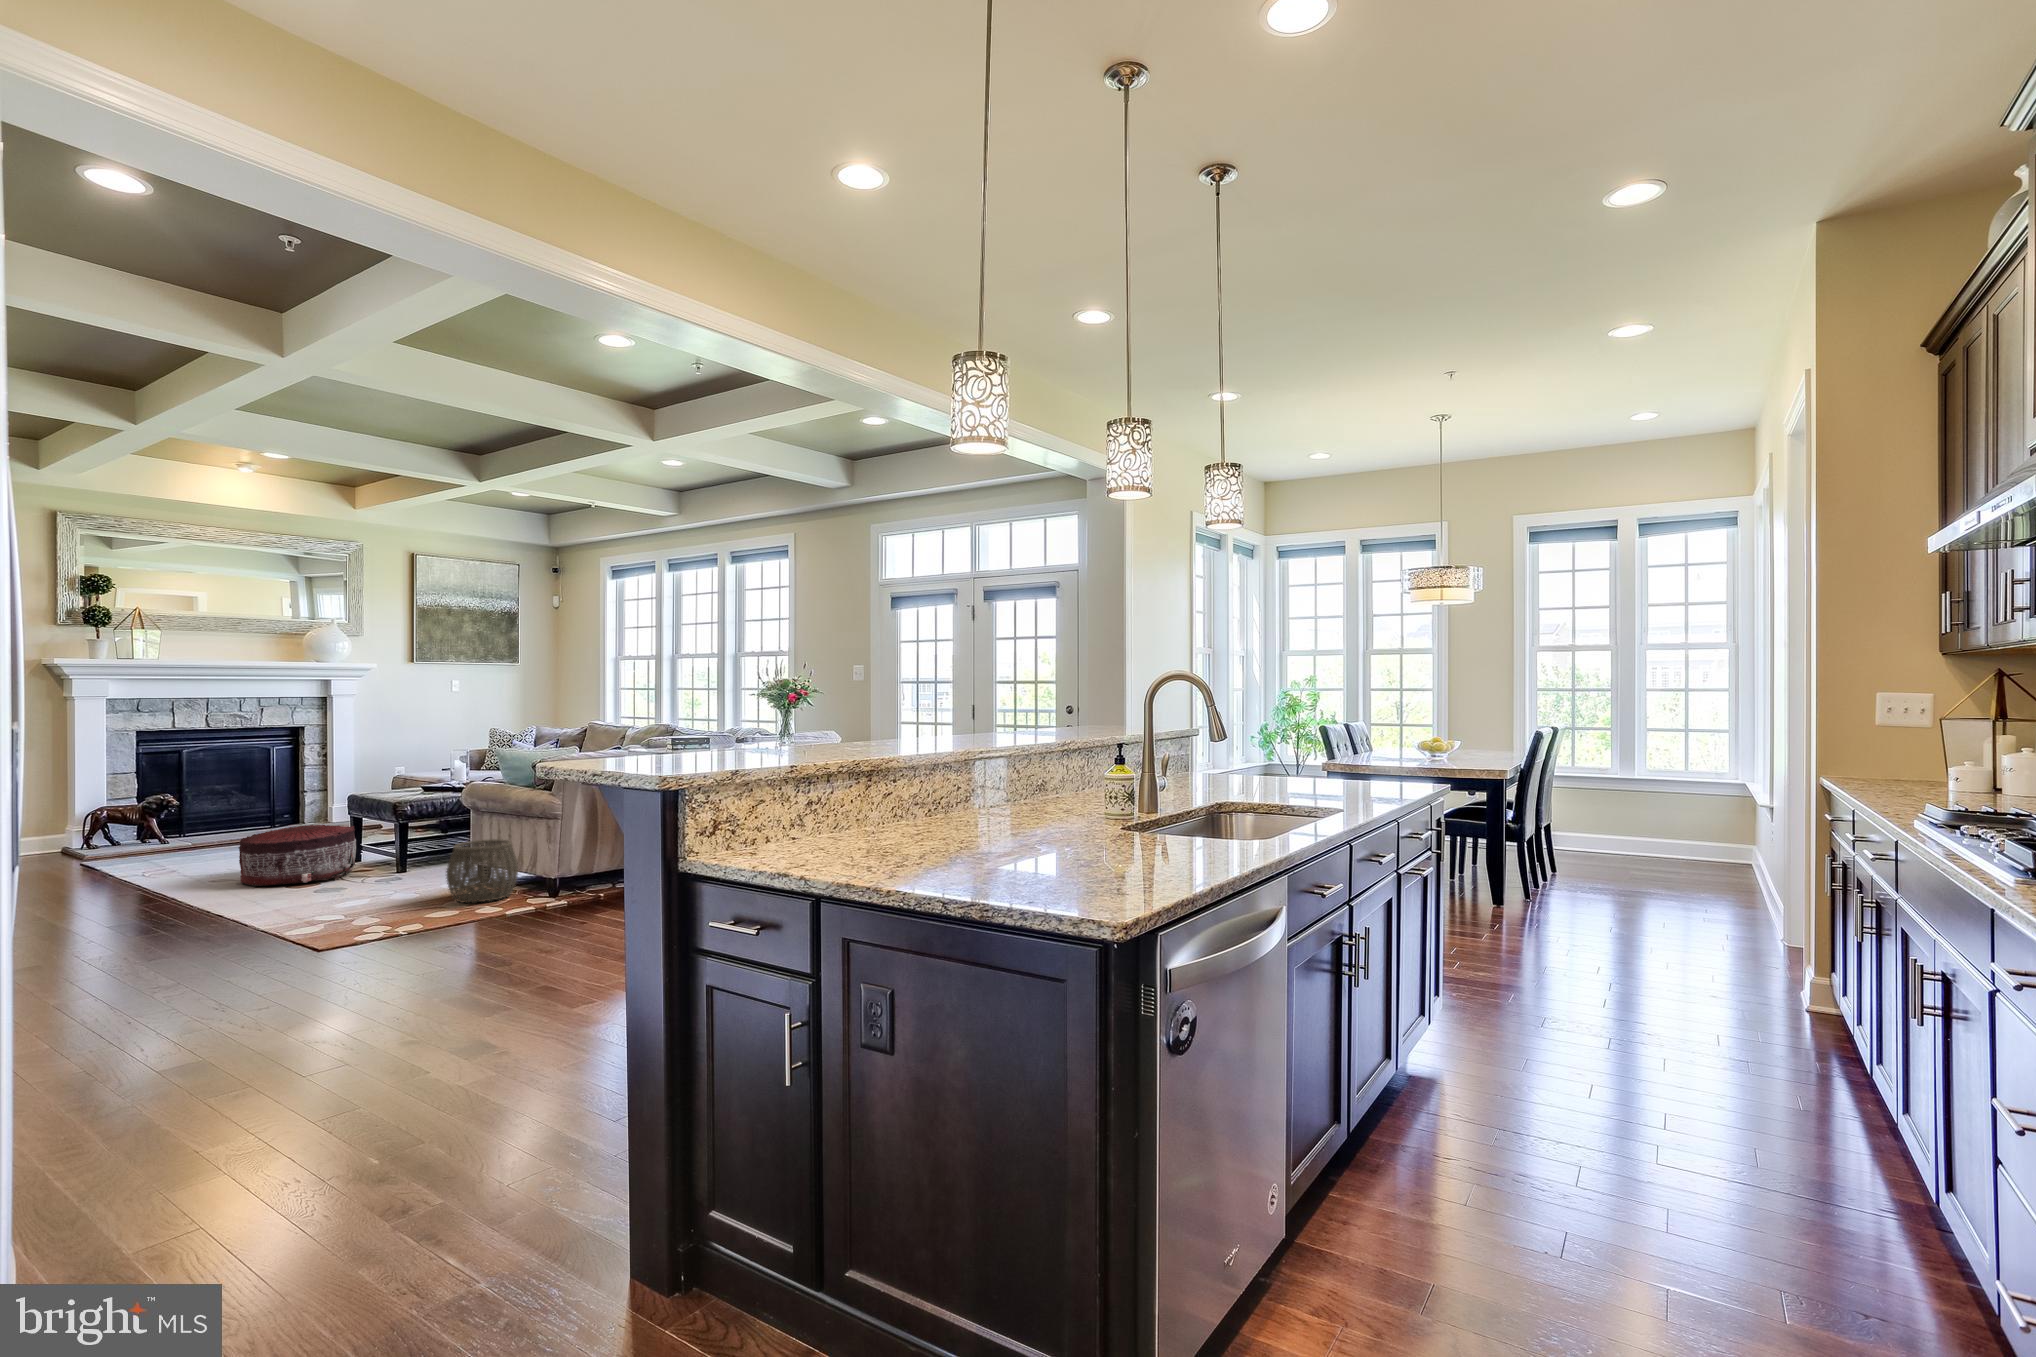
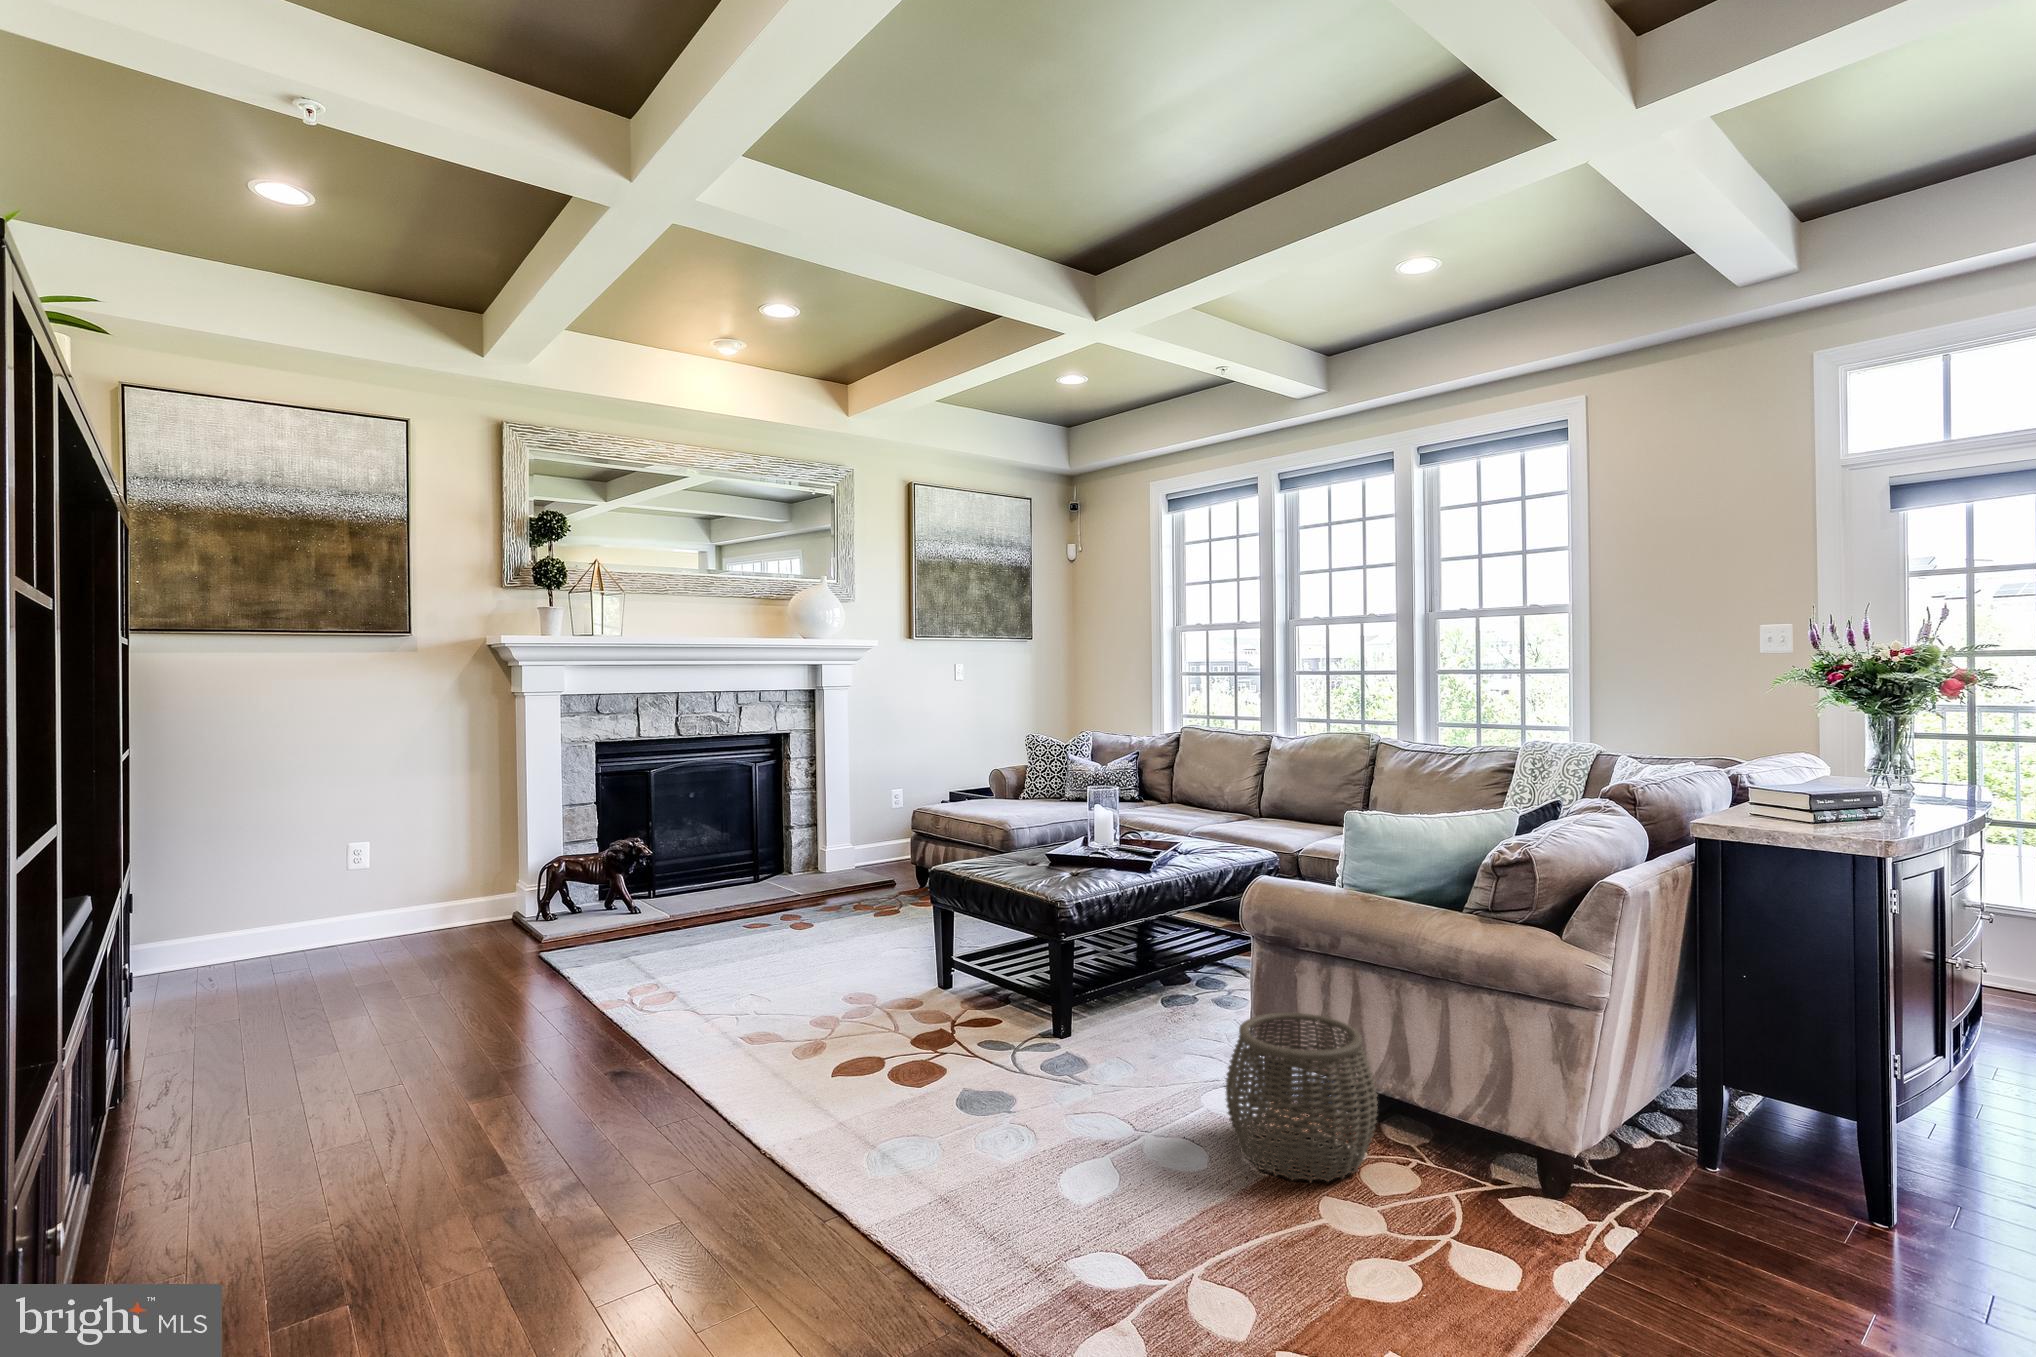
pouf: present [239,825,356,886] -> none [778,920,955,1053]

